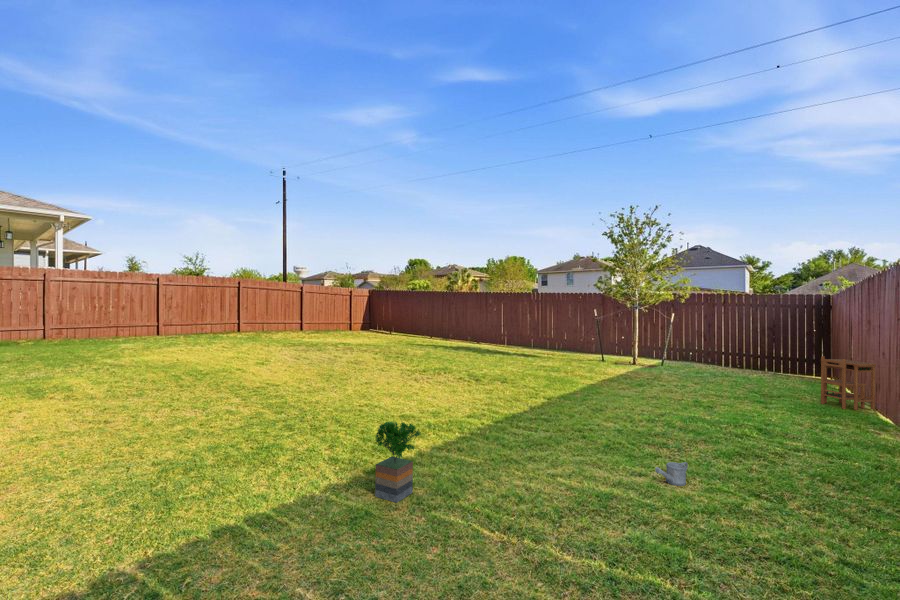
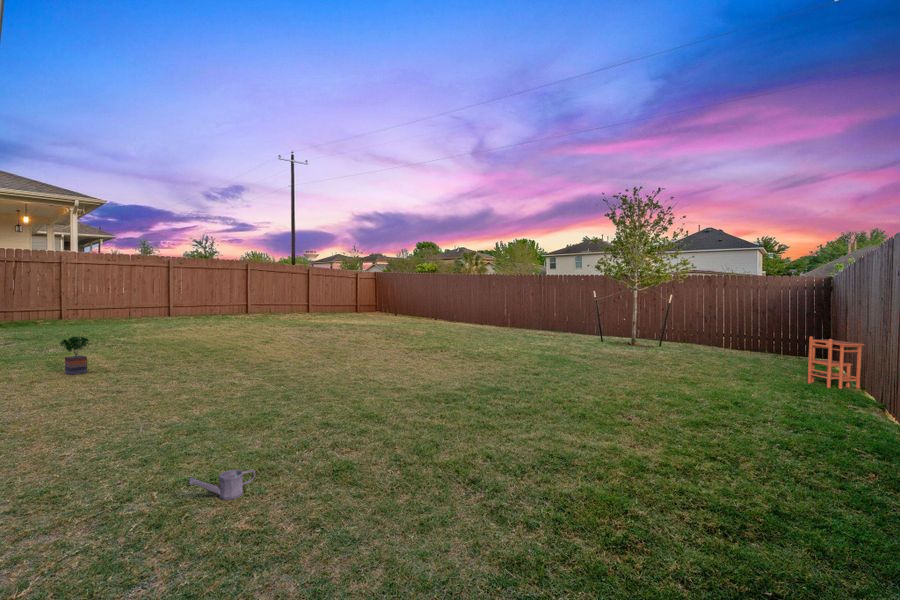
potted tree: present [375,421,421,503] -> present [60,337,92,375]
watering can: present [655,462,688,486] -> present [189,470,255,500]

